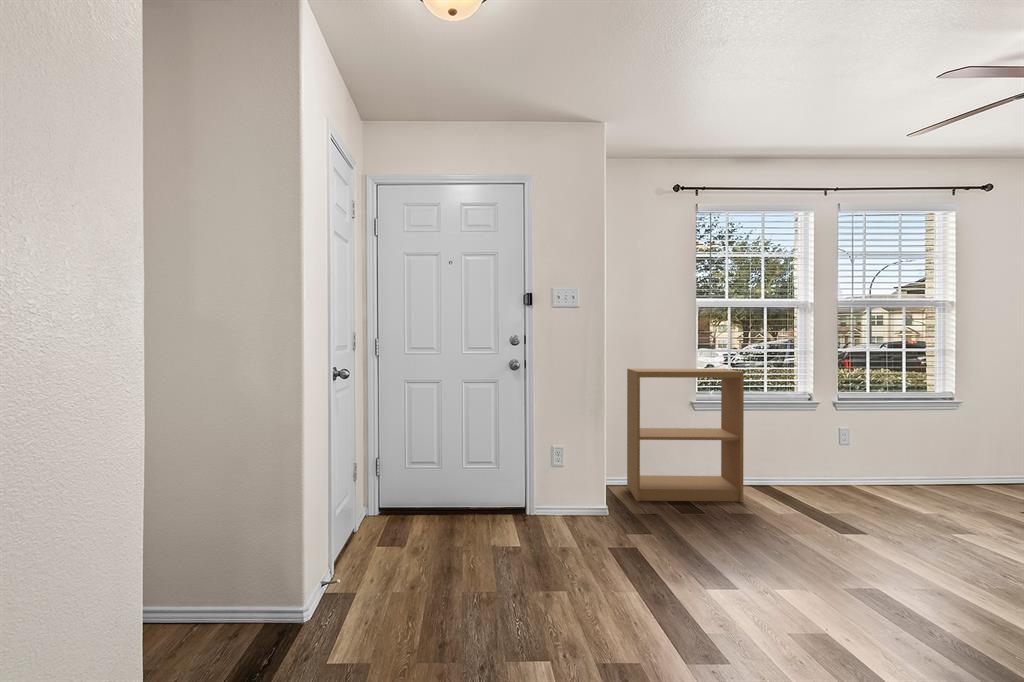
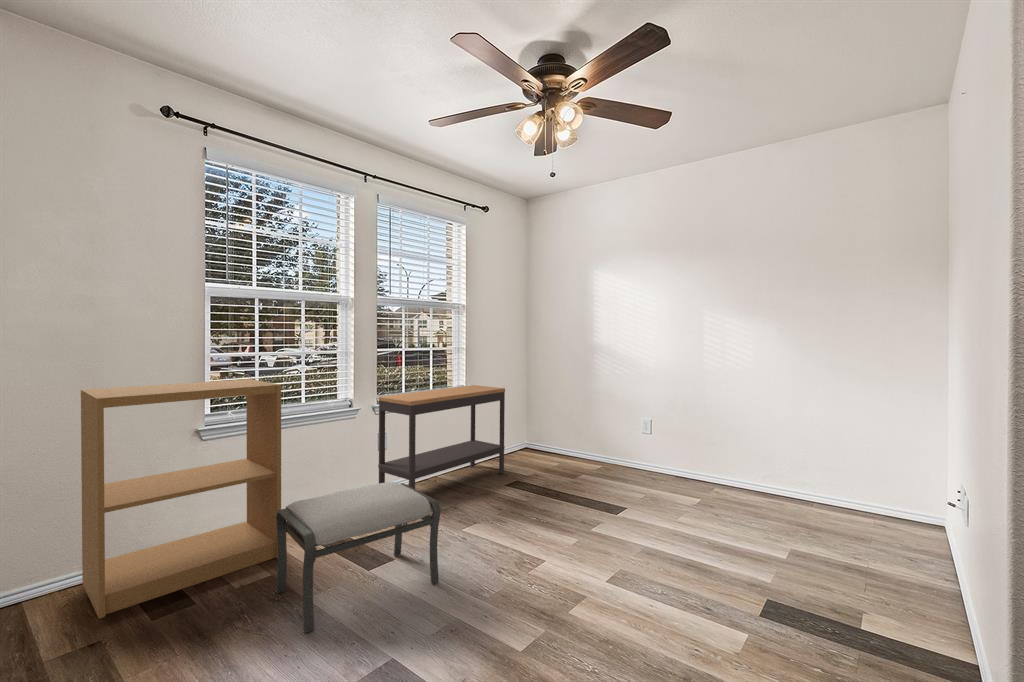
console table: none [838,393,1008,500] -> present [378,385,505,489]
ottoman: none [736,453,869,543] -> present [276,482,440,633]

